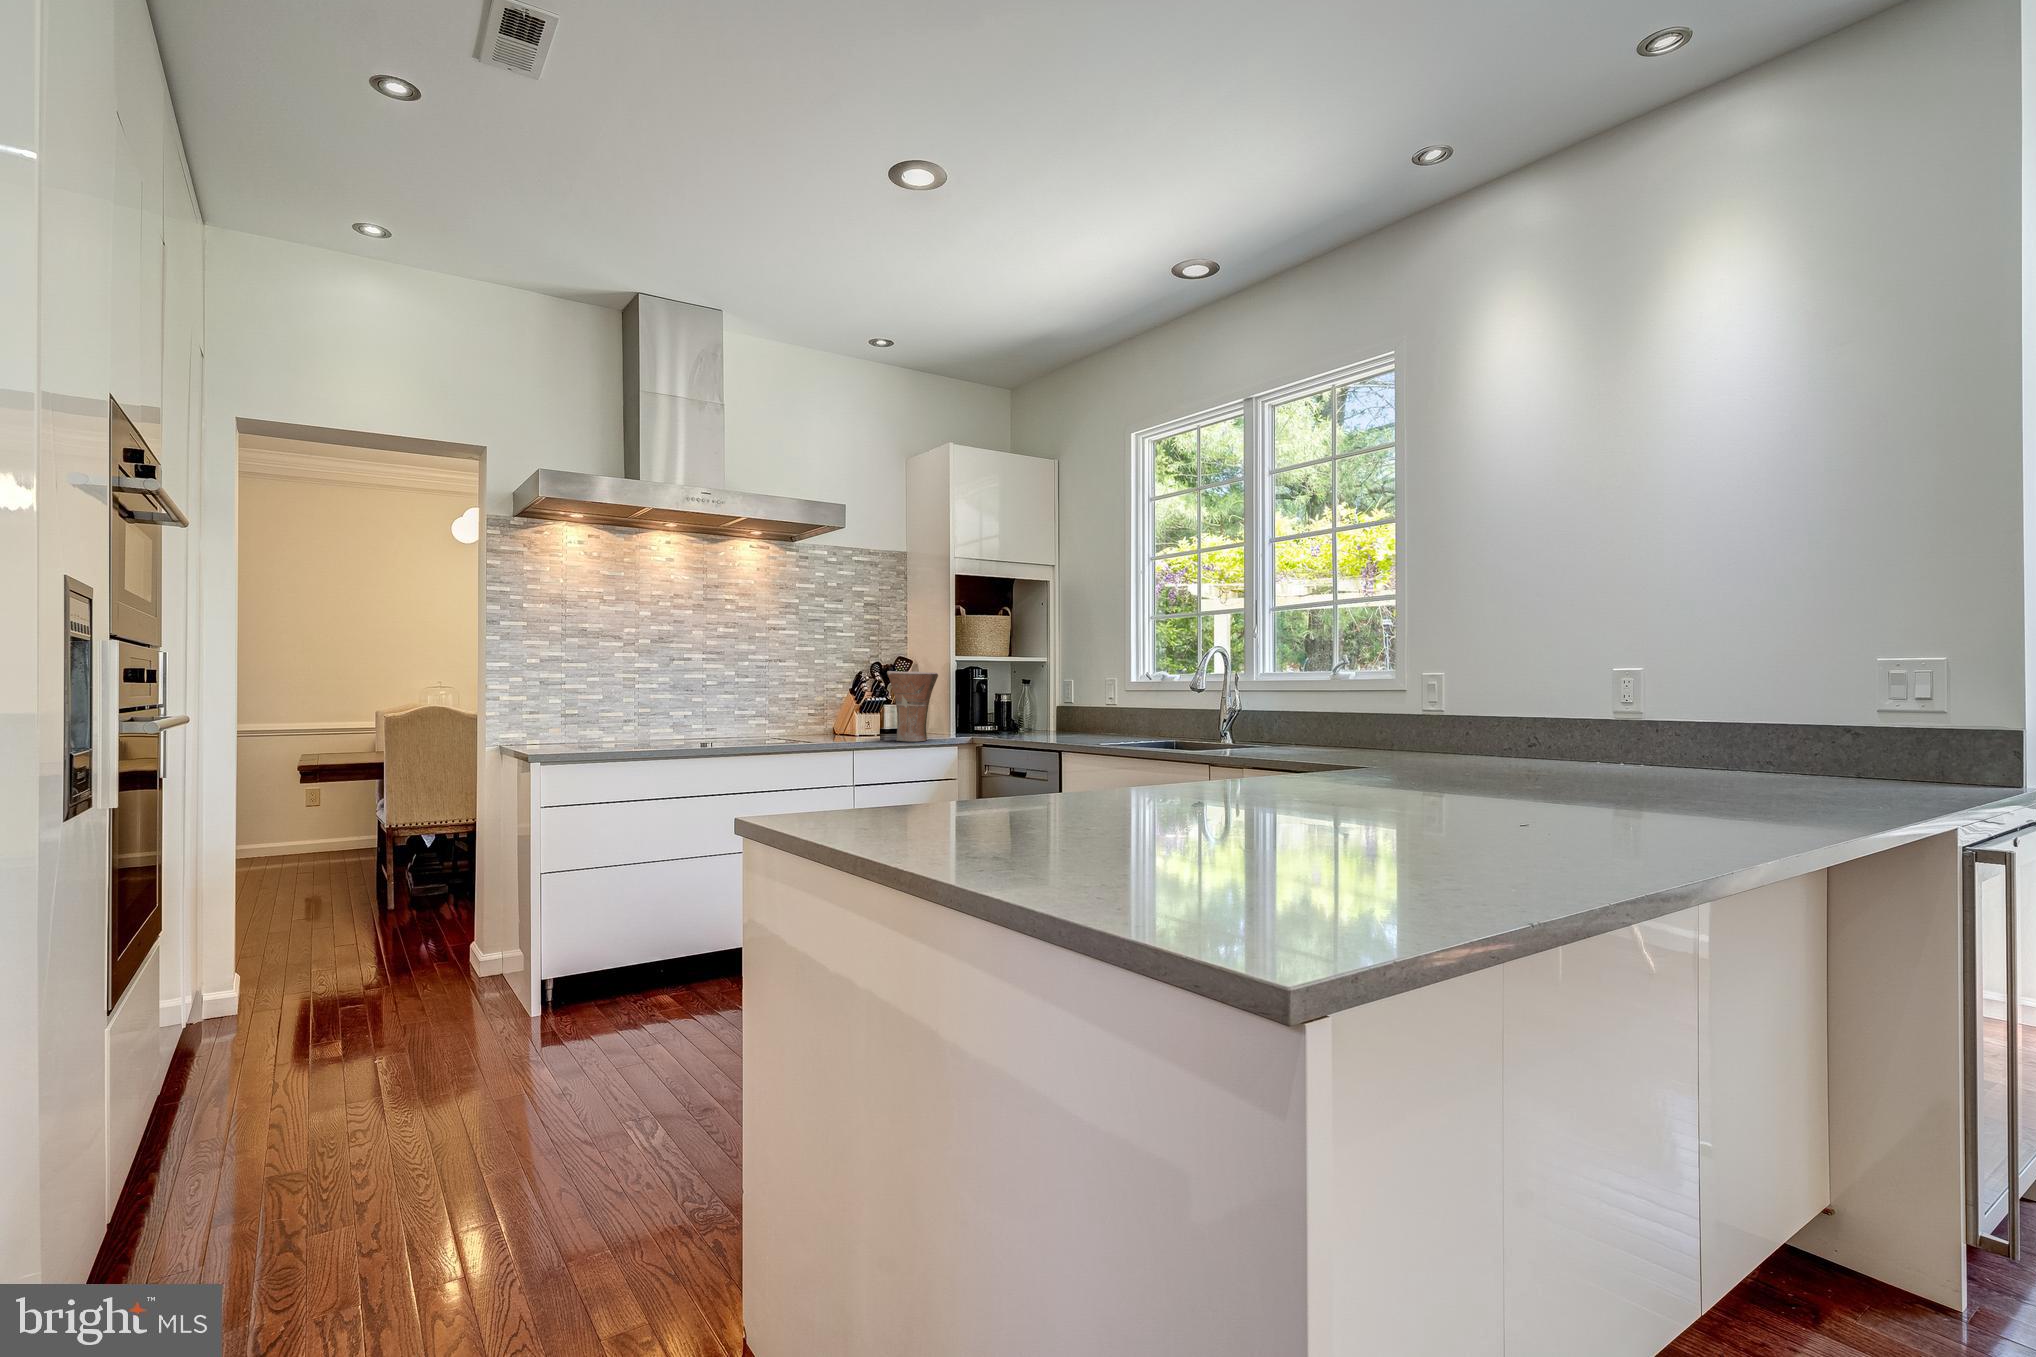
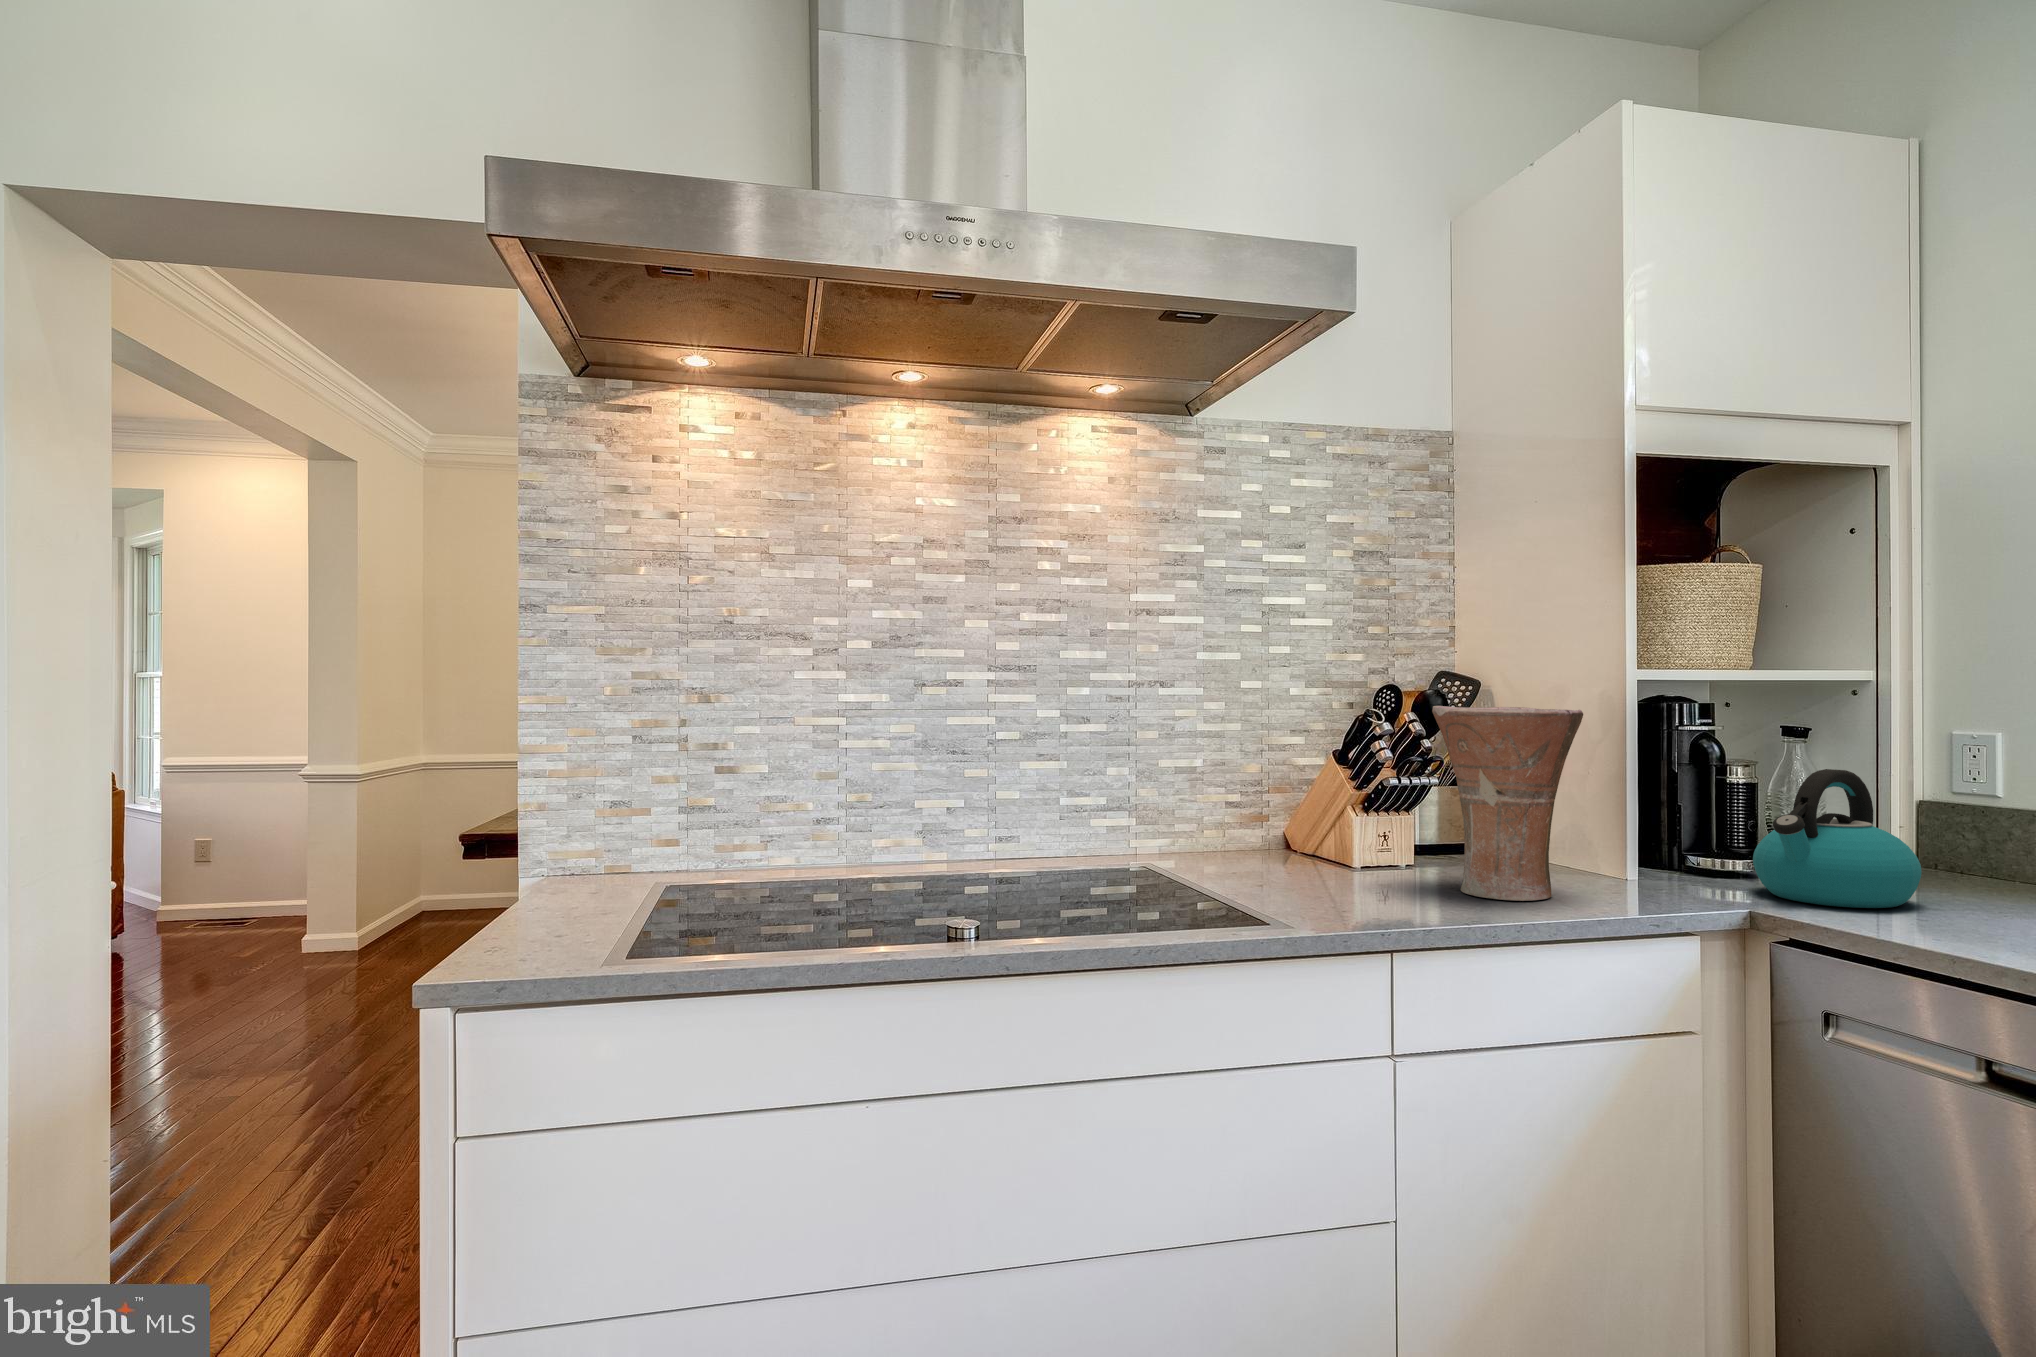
kettle: none [996,694,1042,740] -> present [1753,769,1922,908]

